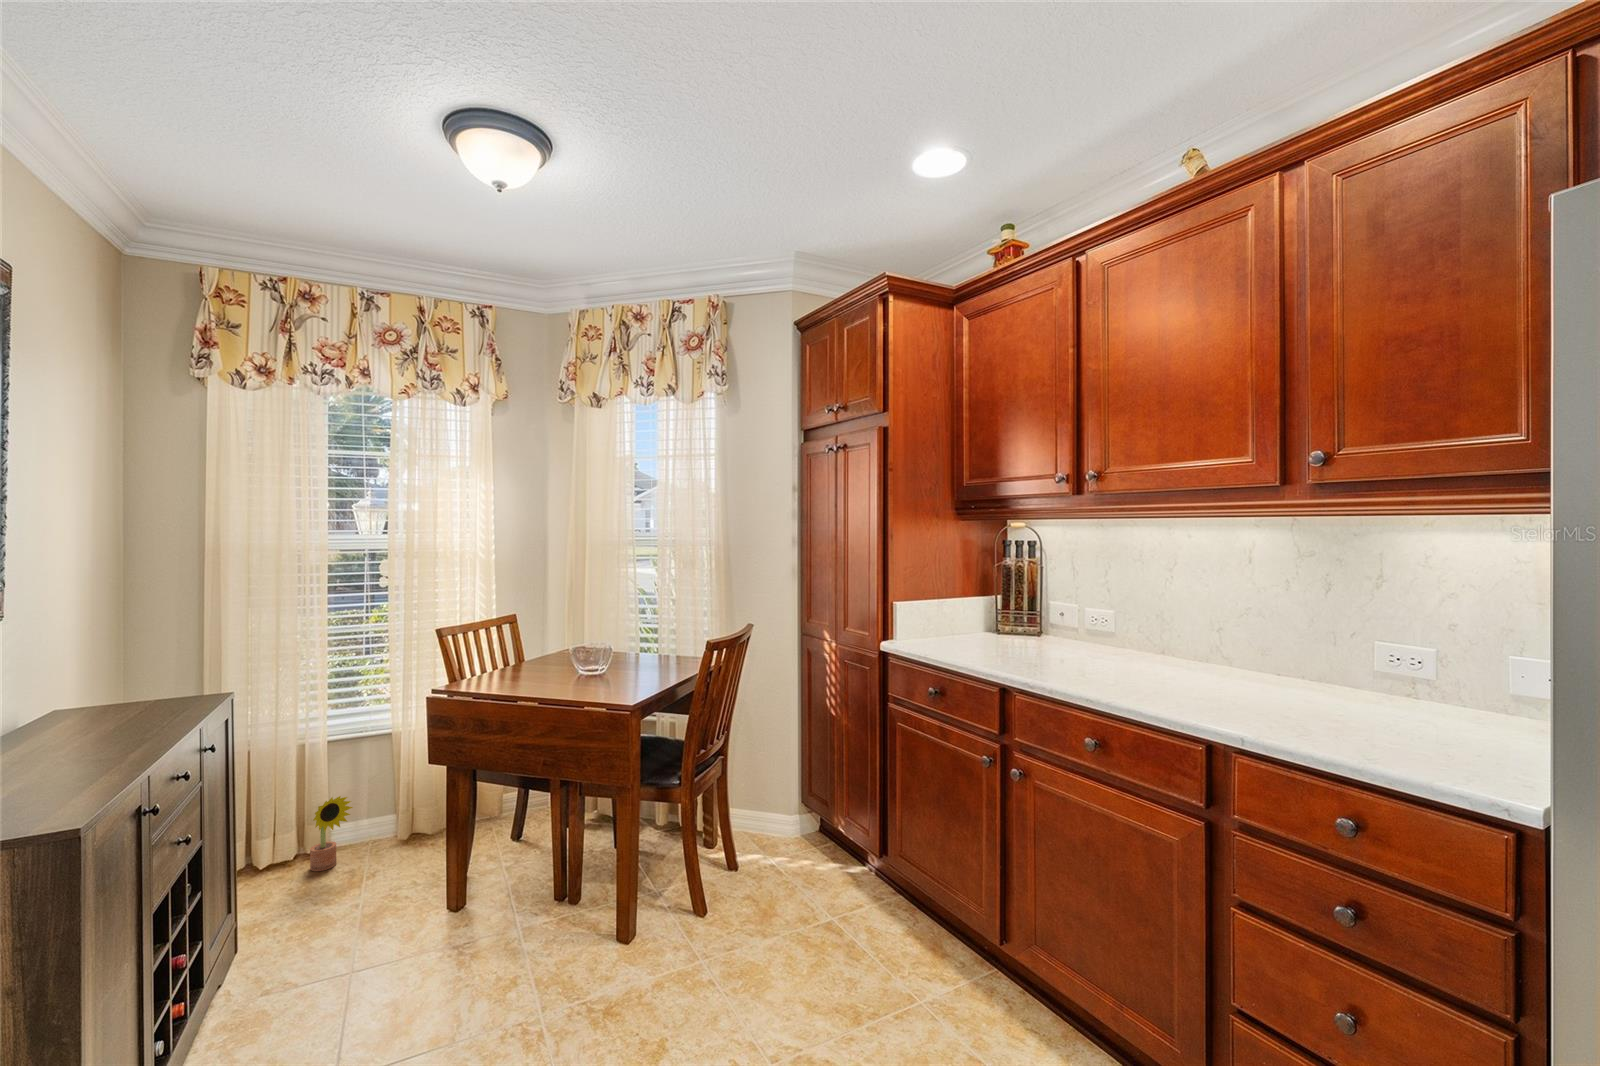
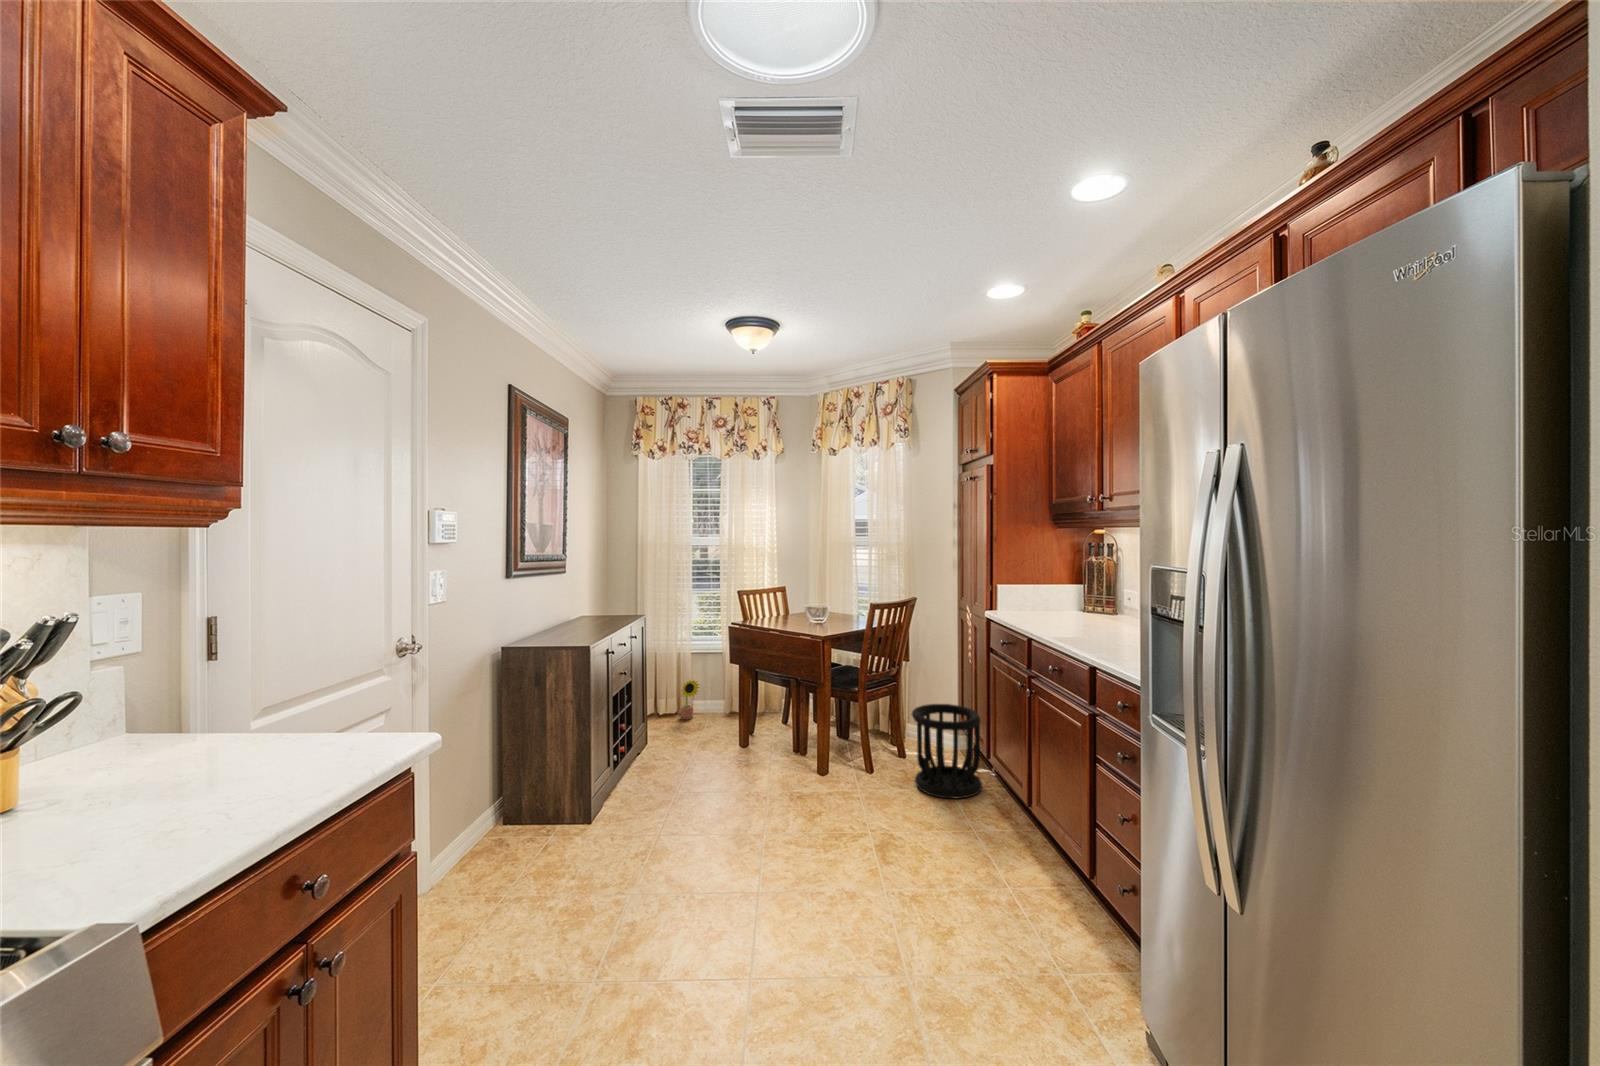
wastebasket: none [769,784,874,939] -> present [912,704,982,799]

